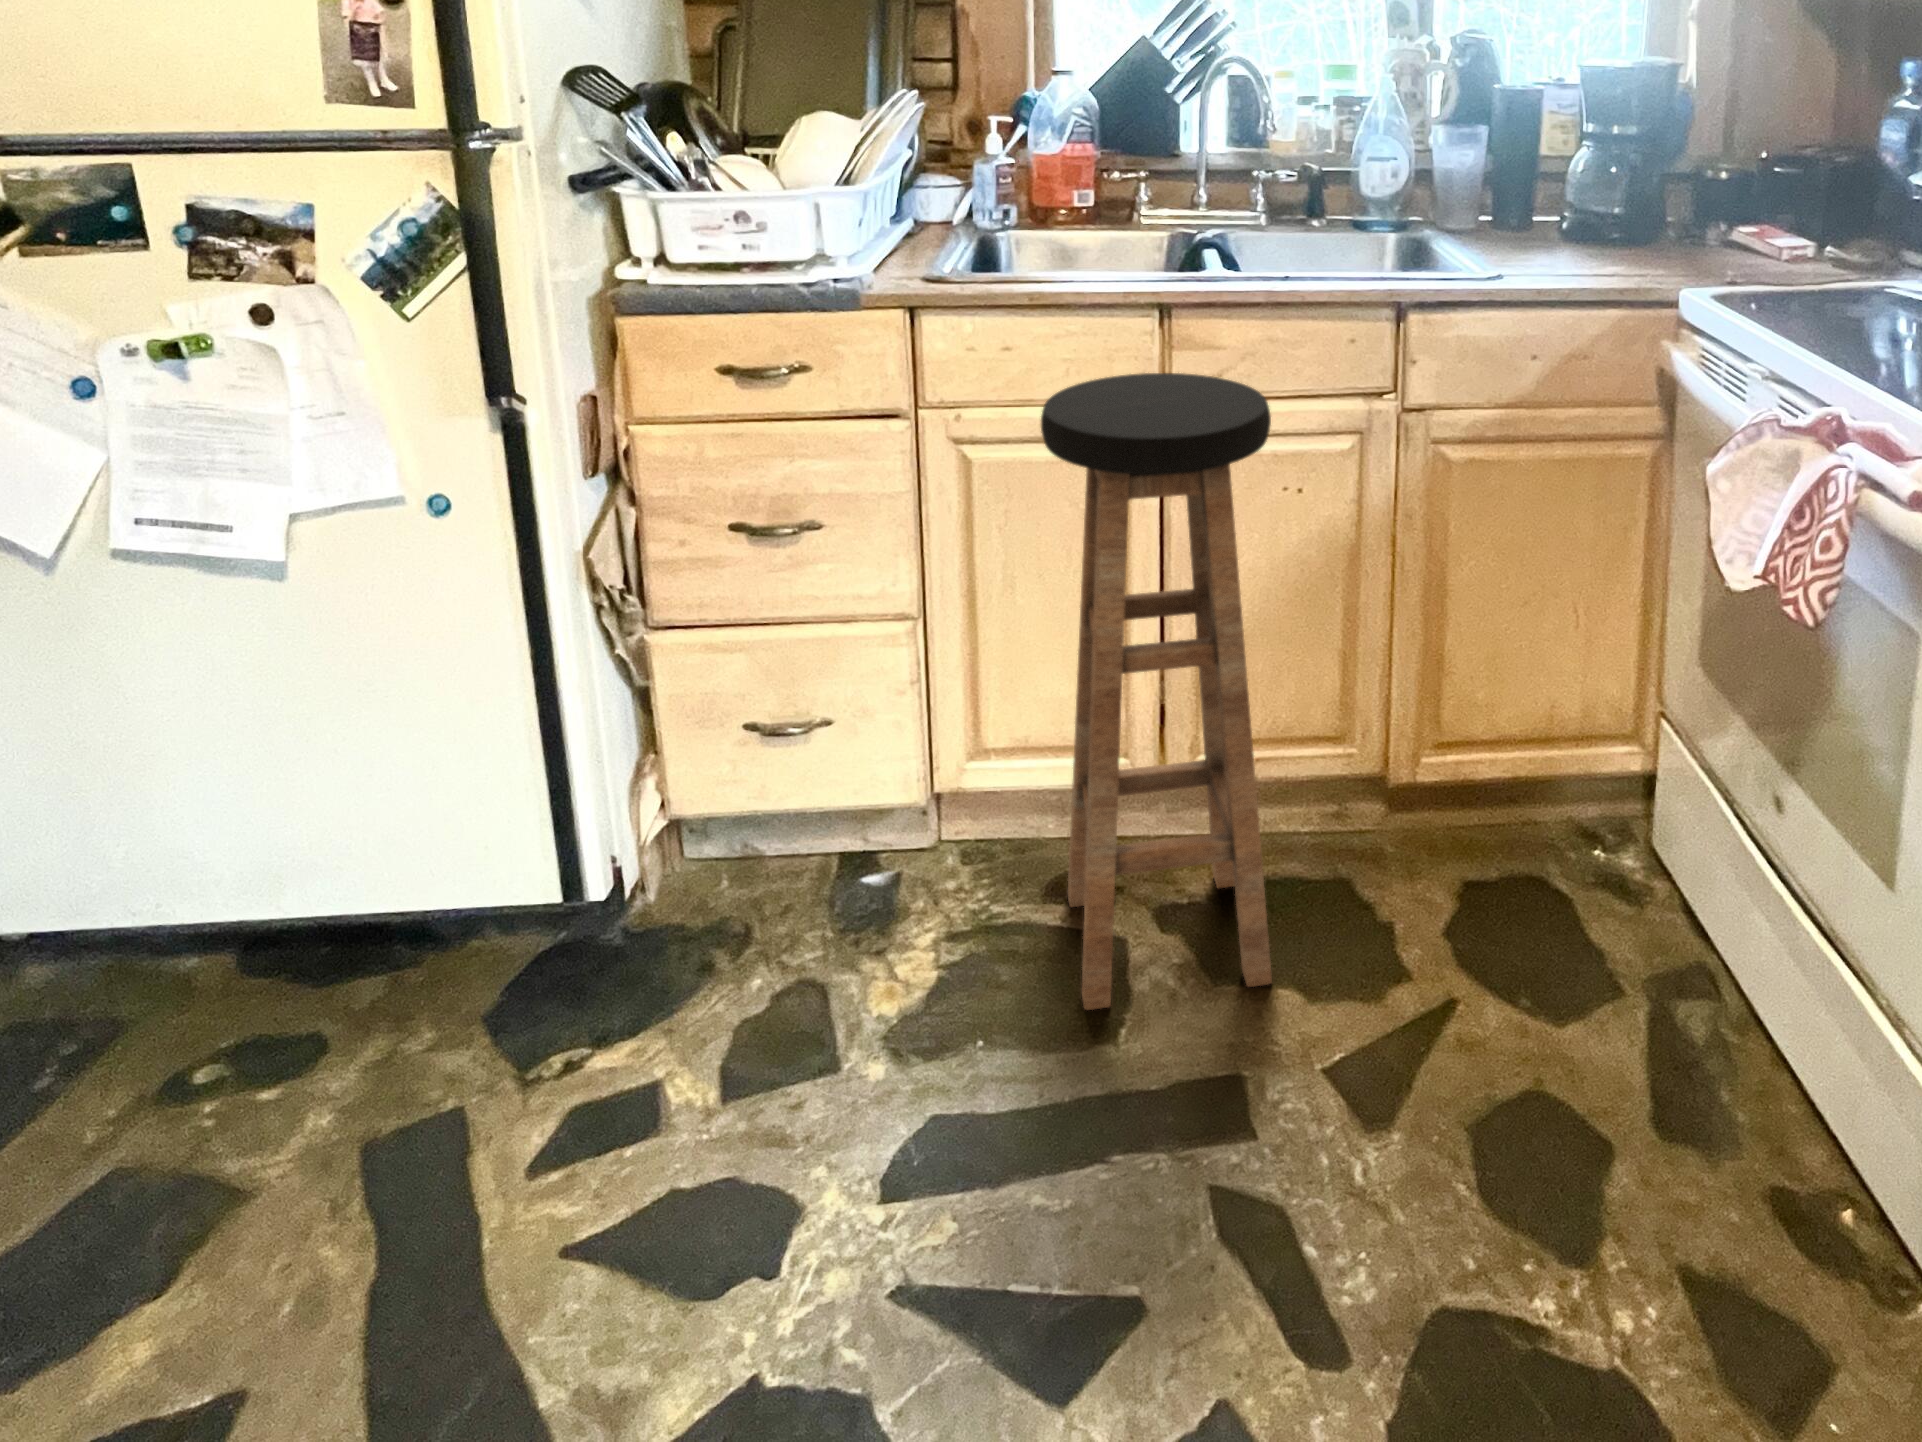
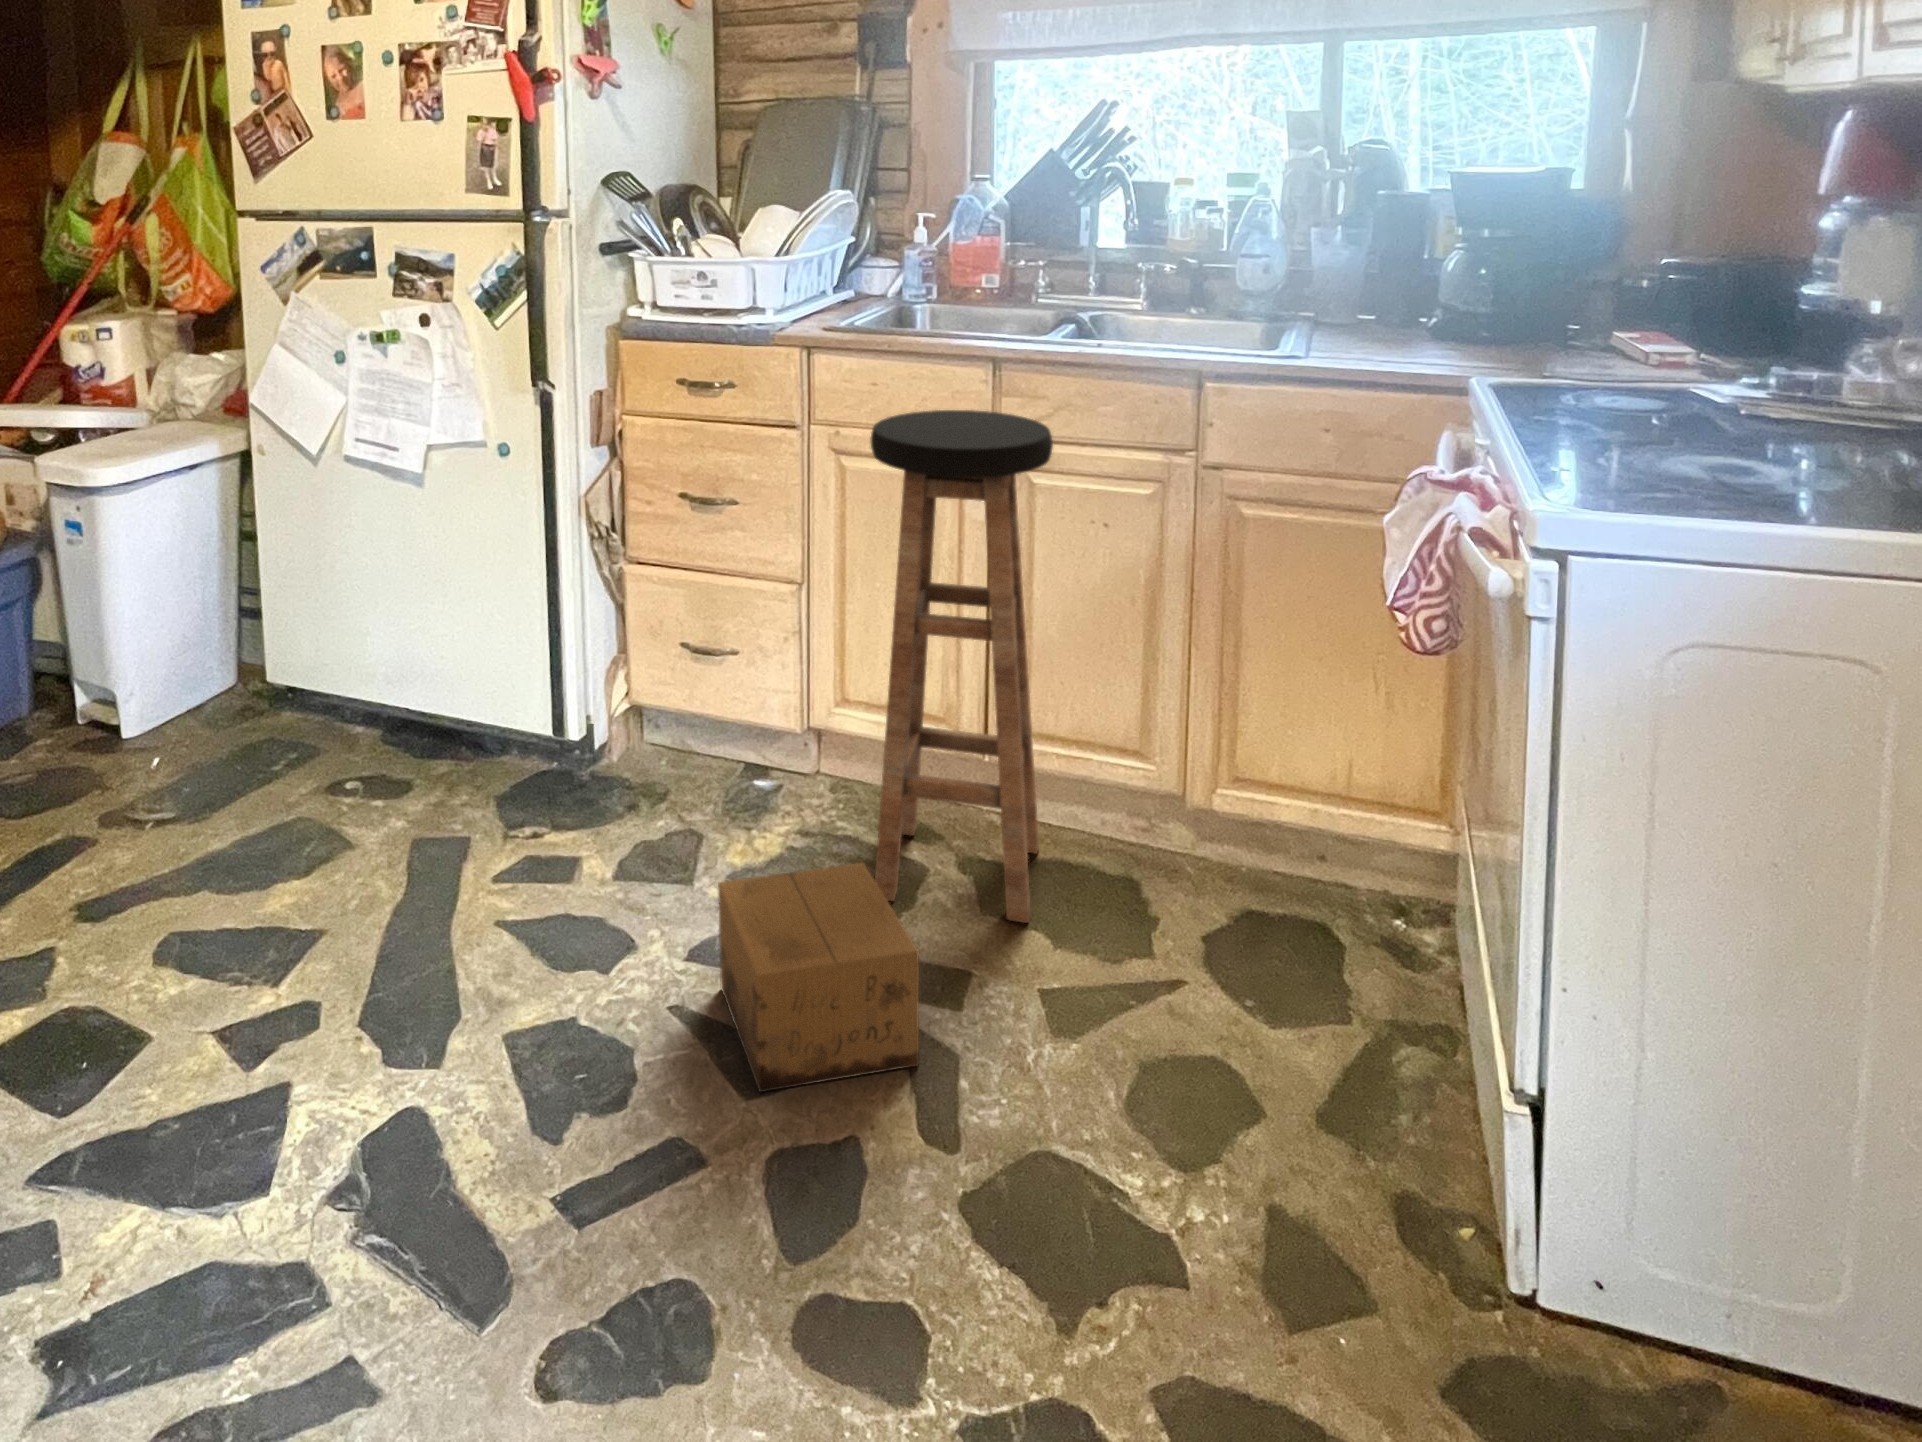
cardboard box: none [940,991,1244,1372] -> present [718,863,919,1092]

